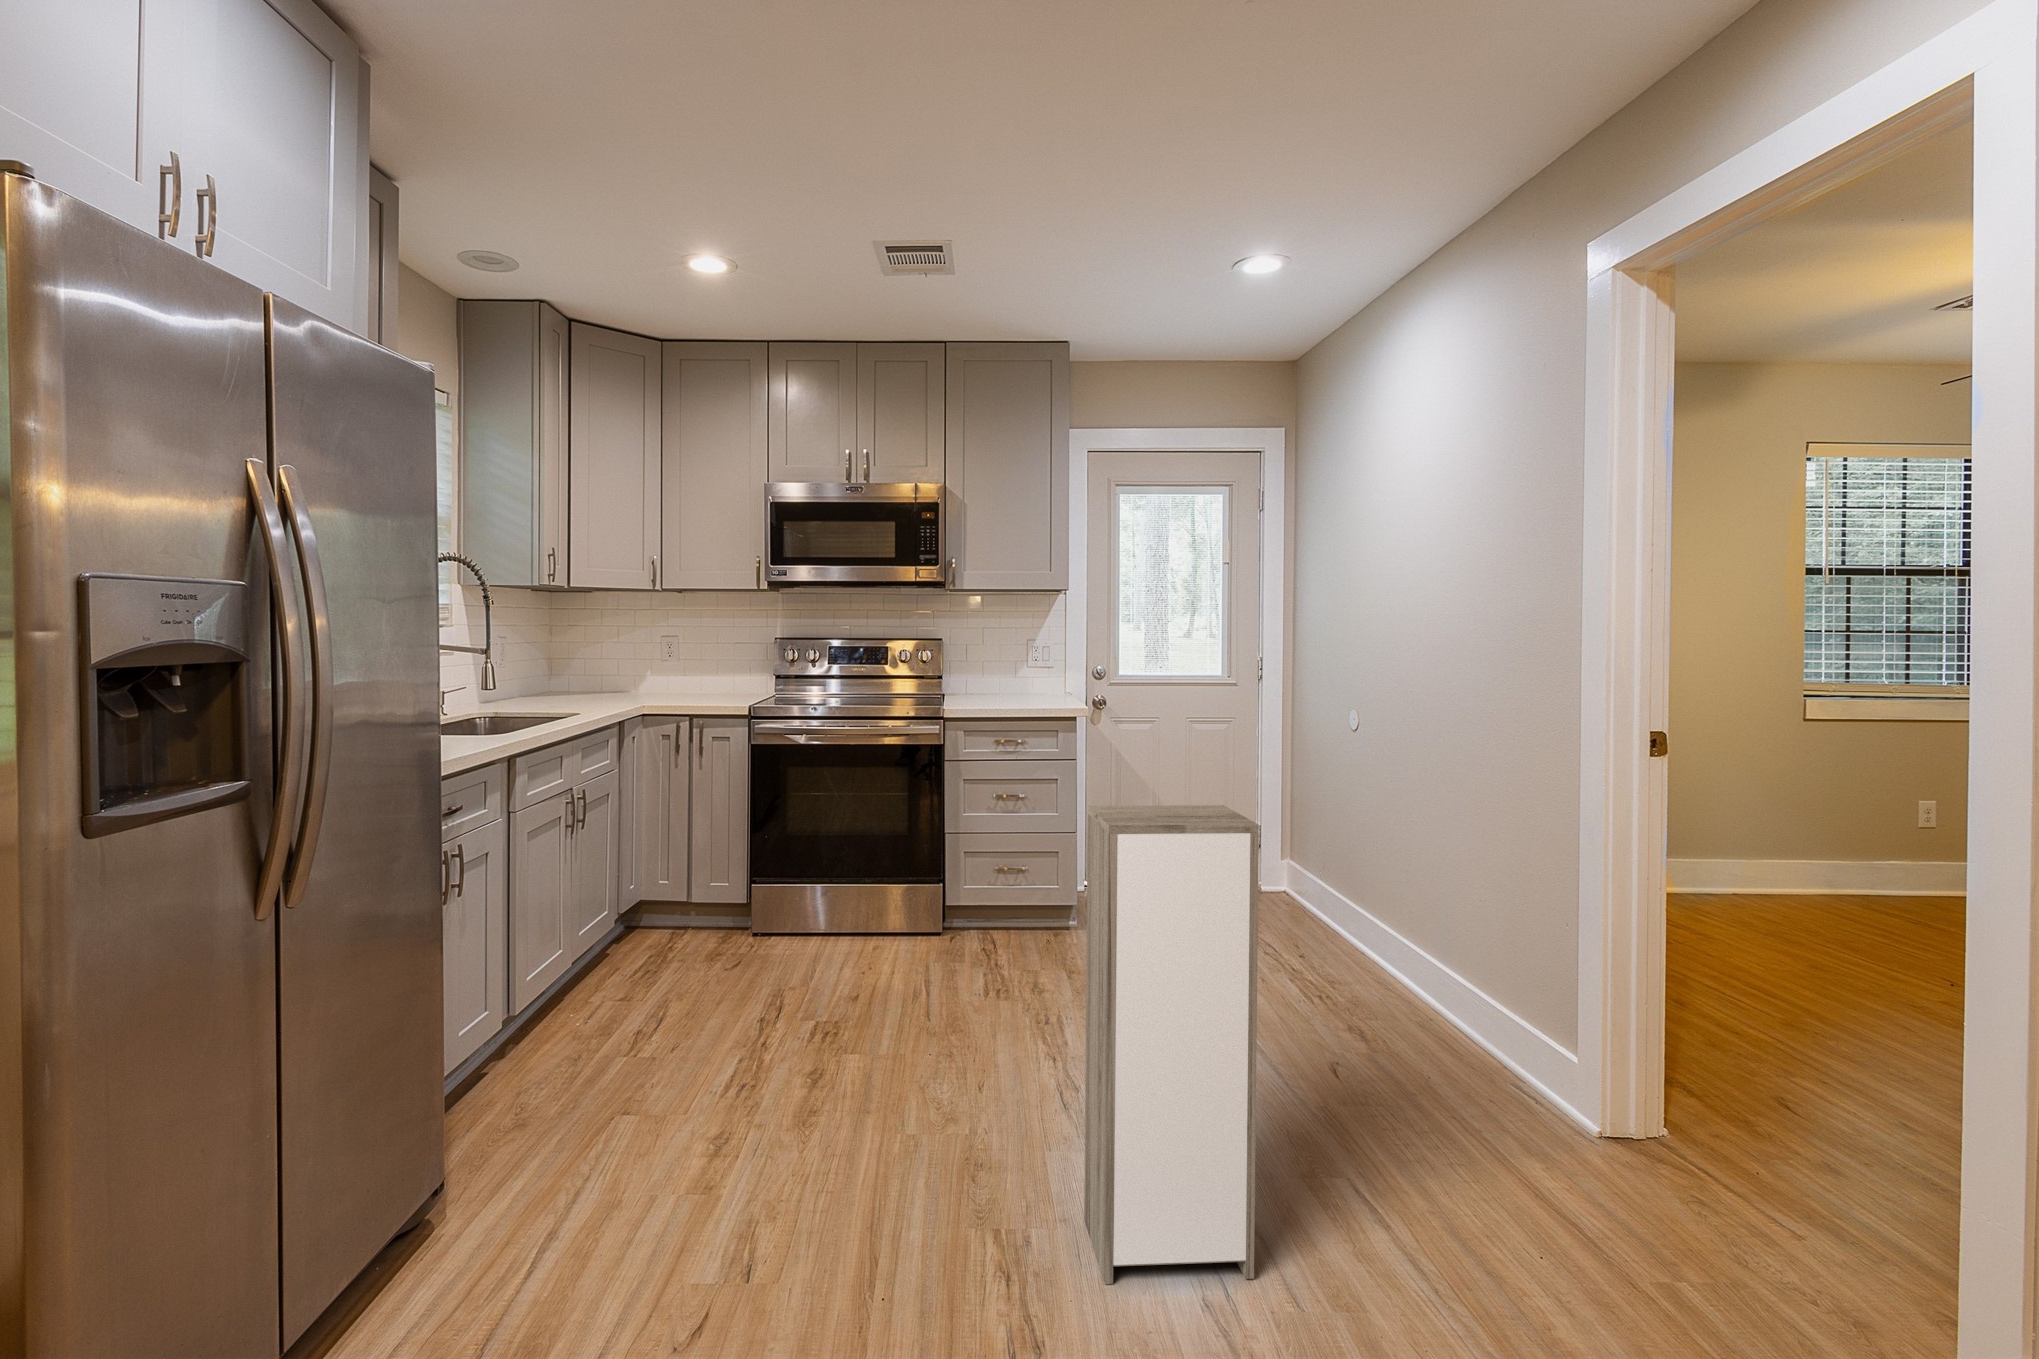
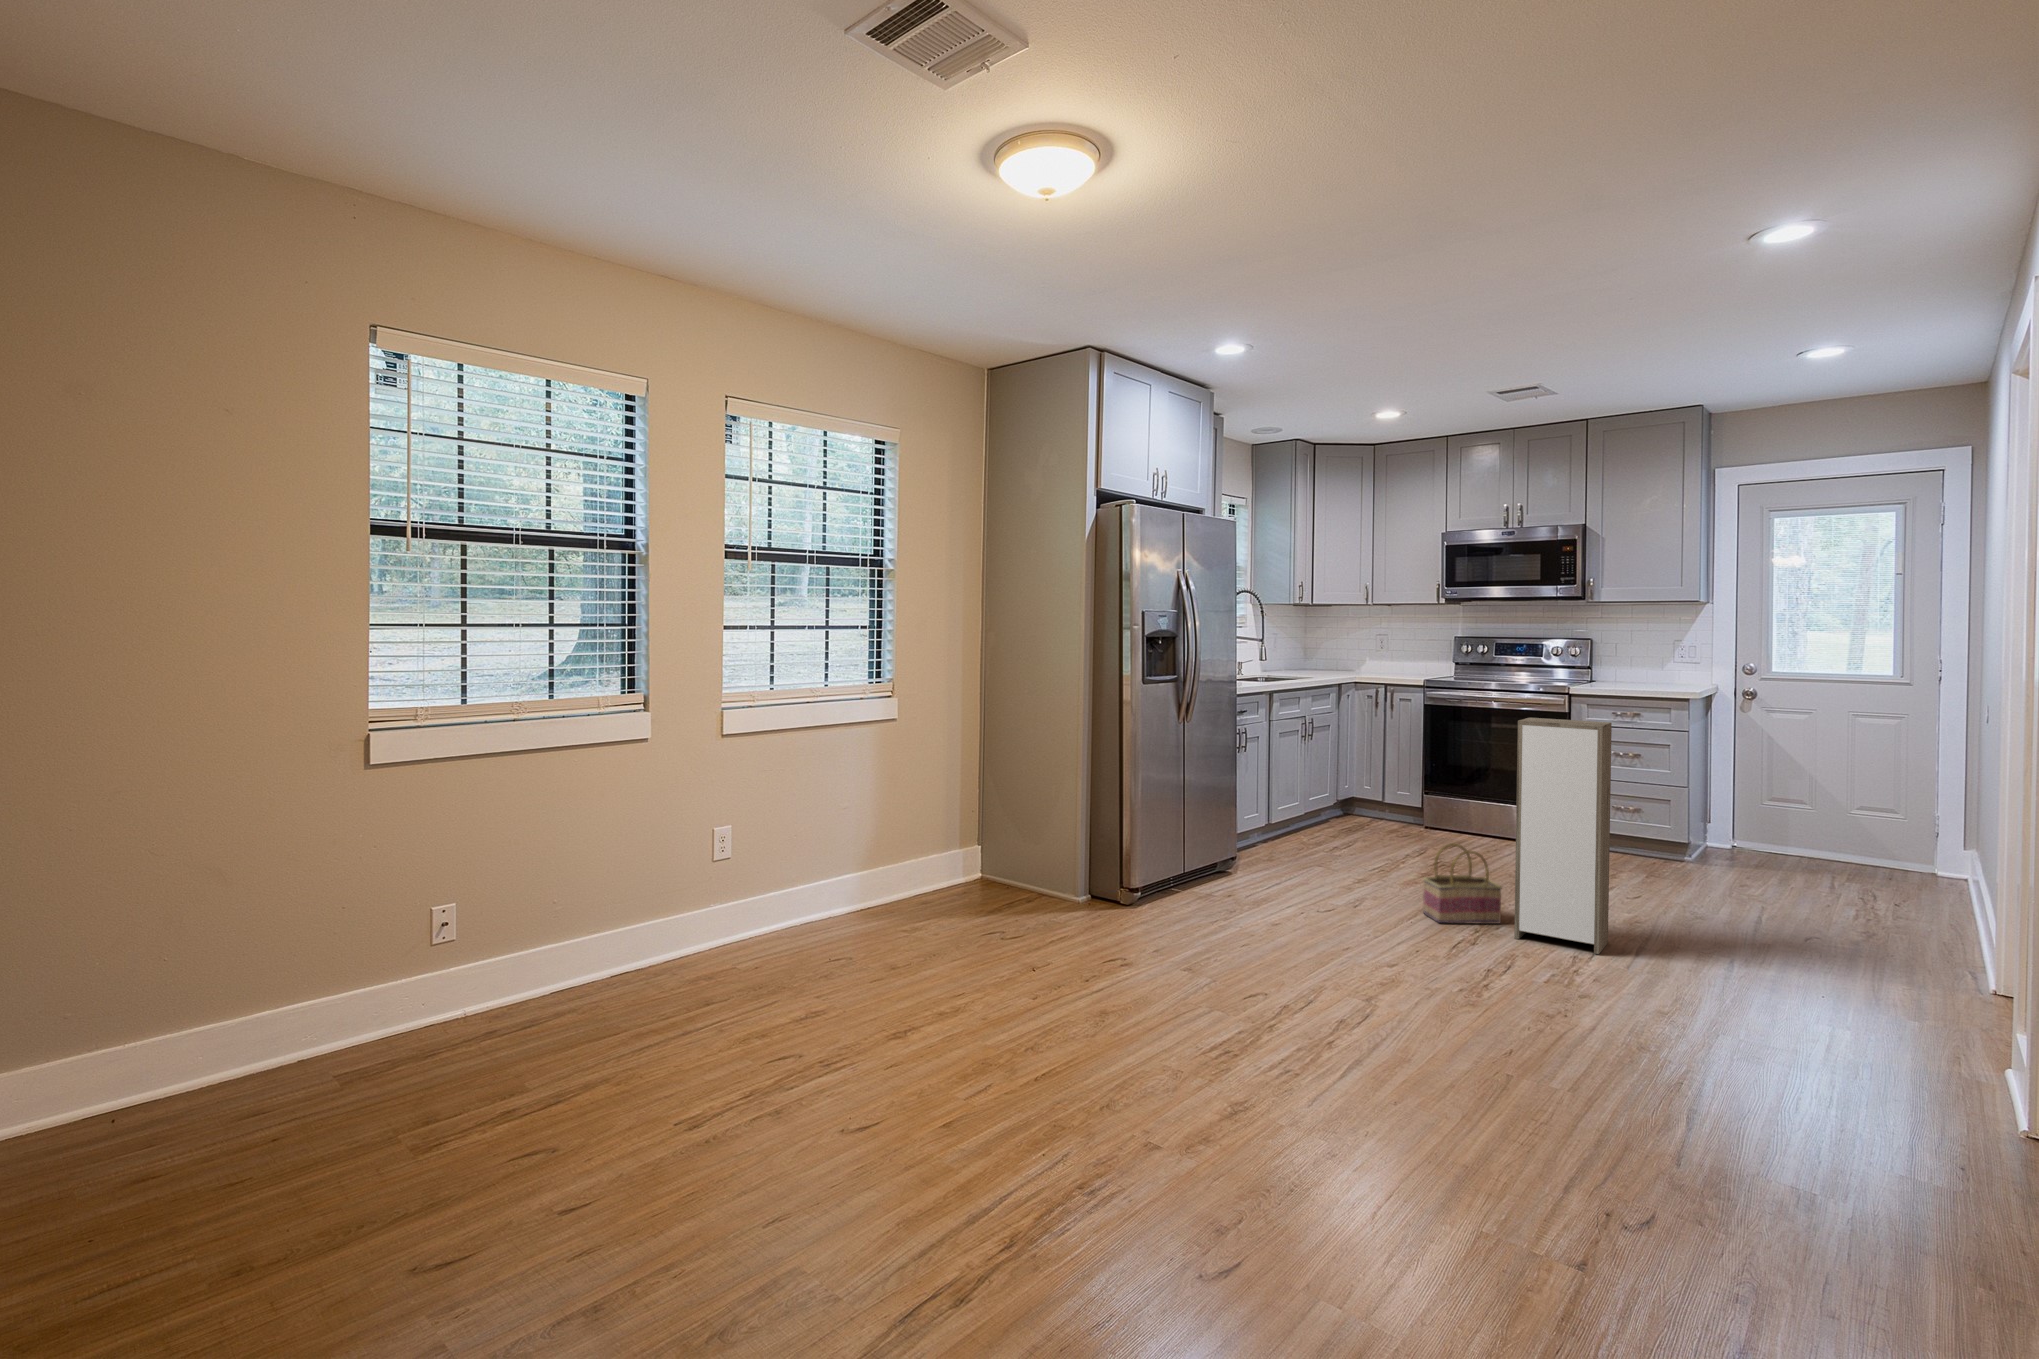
basket: none [904,1076,1047,1289] -> present [1423,843,1502,924]

